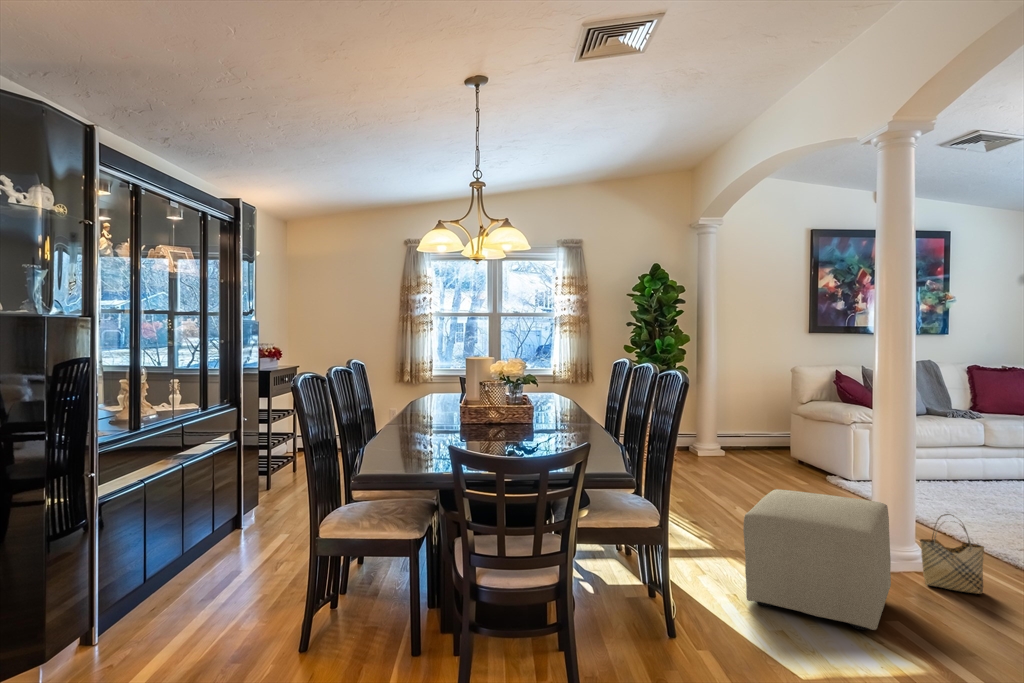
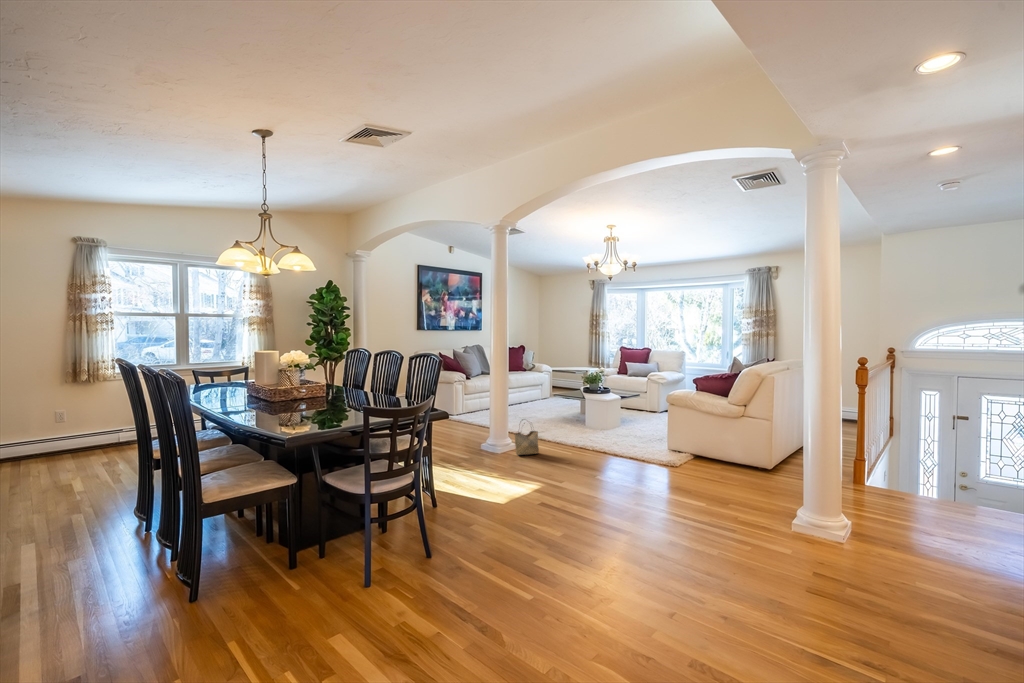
ottoman: present [743,489,891,630] -> none [451,417,515,481]

